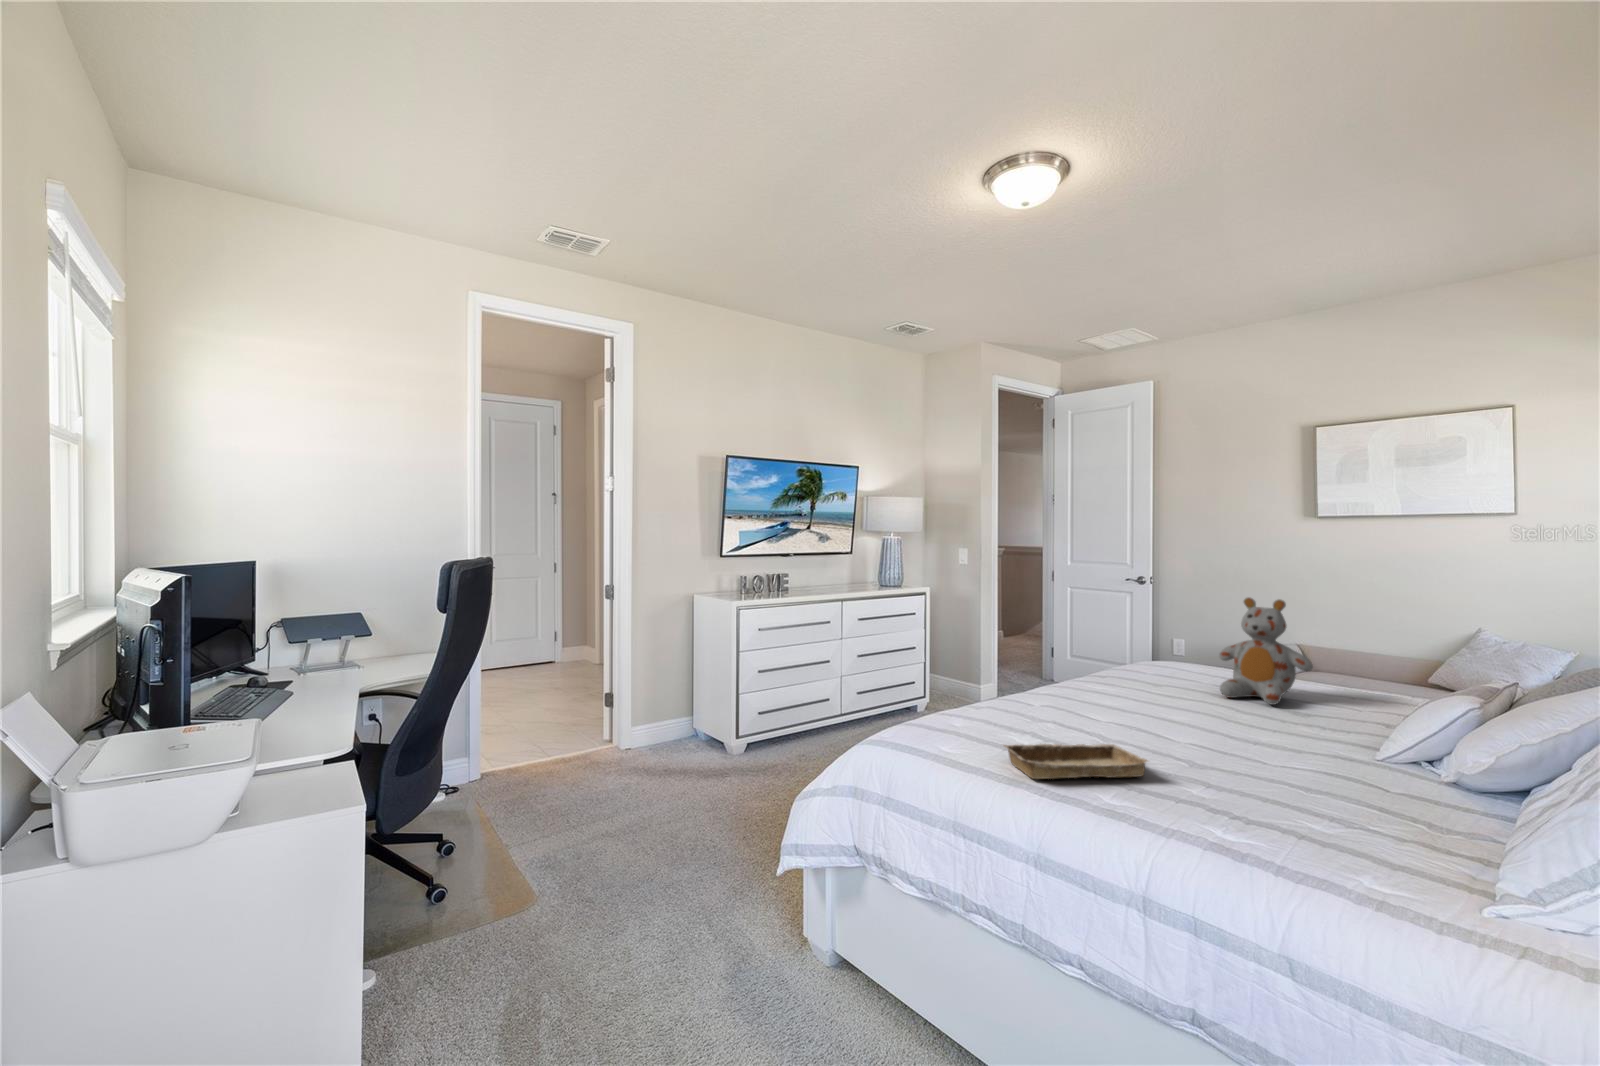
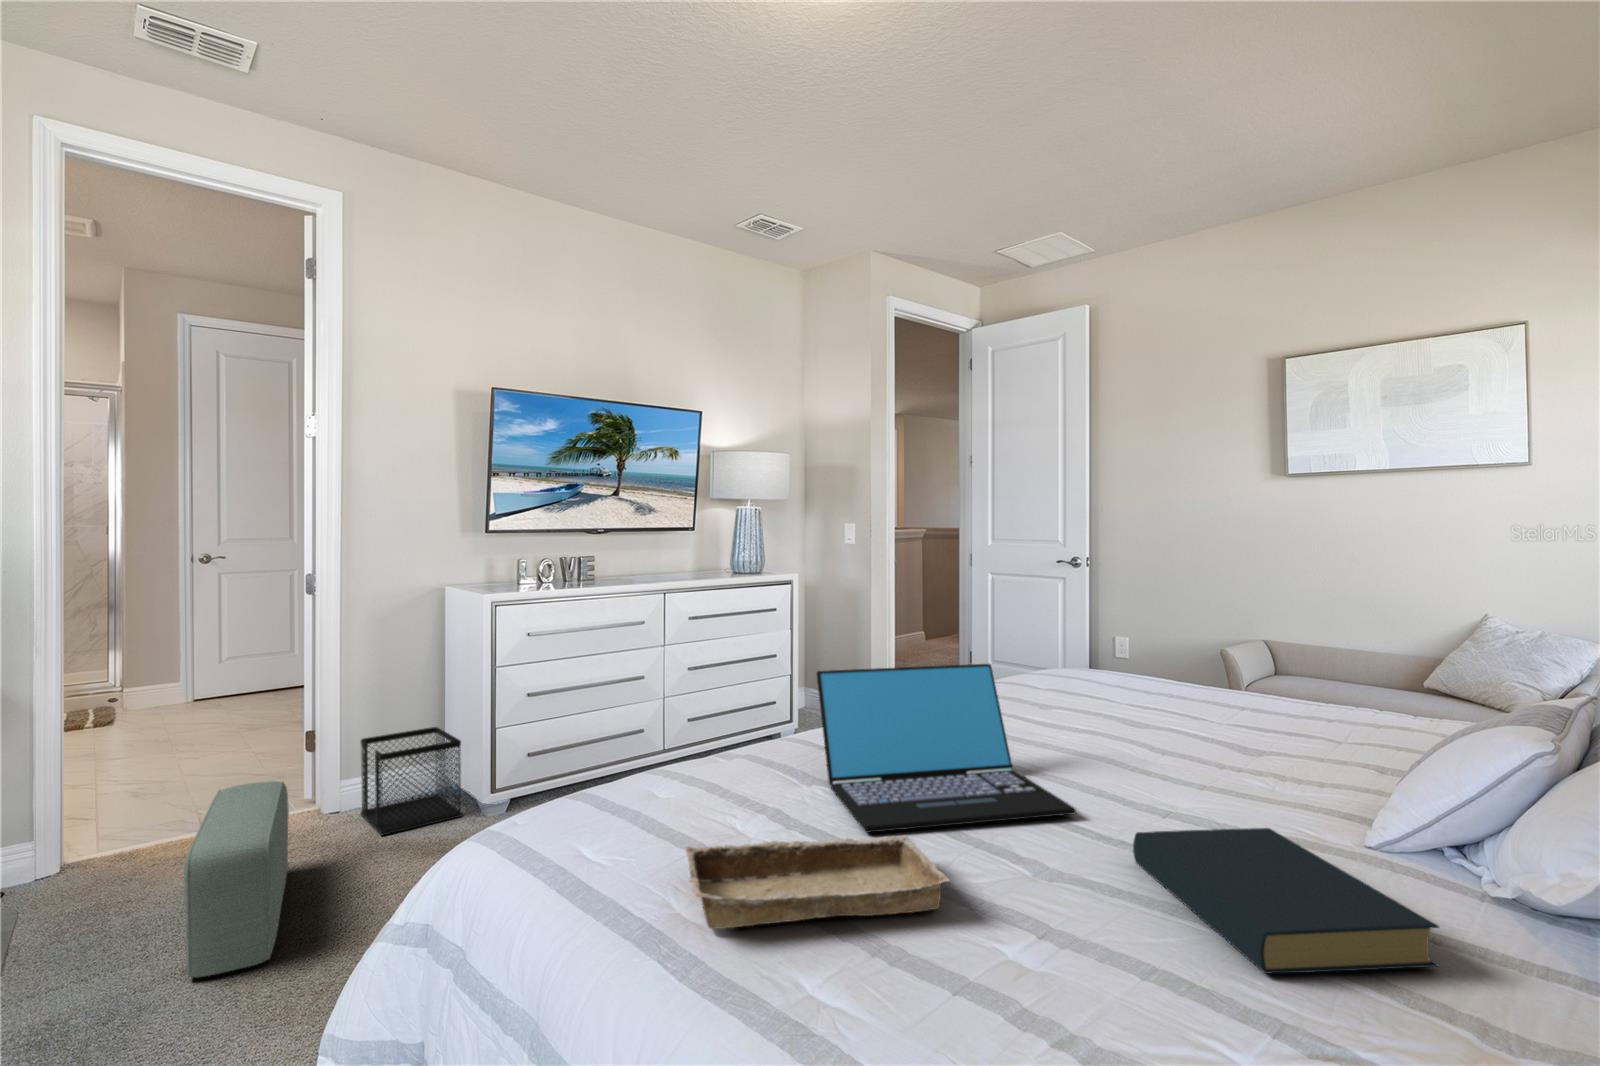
stuffed bear: present [1219,597,1313,705] -> none [1136,571,1273,738]
laptop: none [1031,654,1200,745] -> present [816,664,1076,833]
wastebasket: none [646,692,715,764] -> present [361,727,462,835]
pouf: none [583,723,648,839] -> present [184,781,289,977]
hardback book: none [1240,747,1411,806] -> present [1133,828,1439,974]

